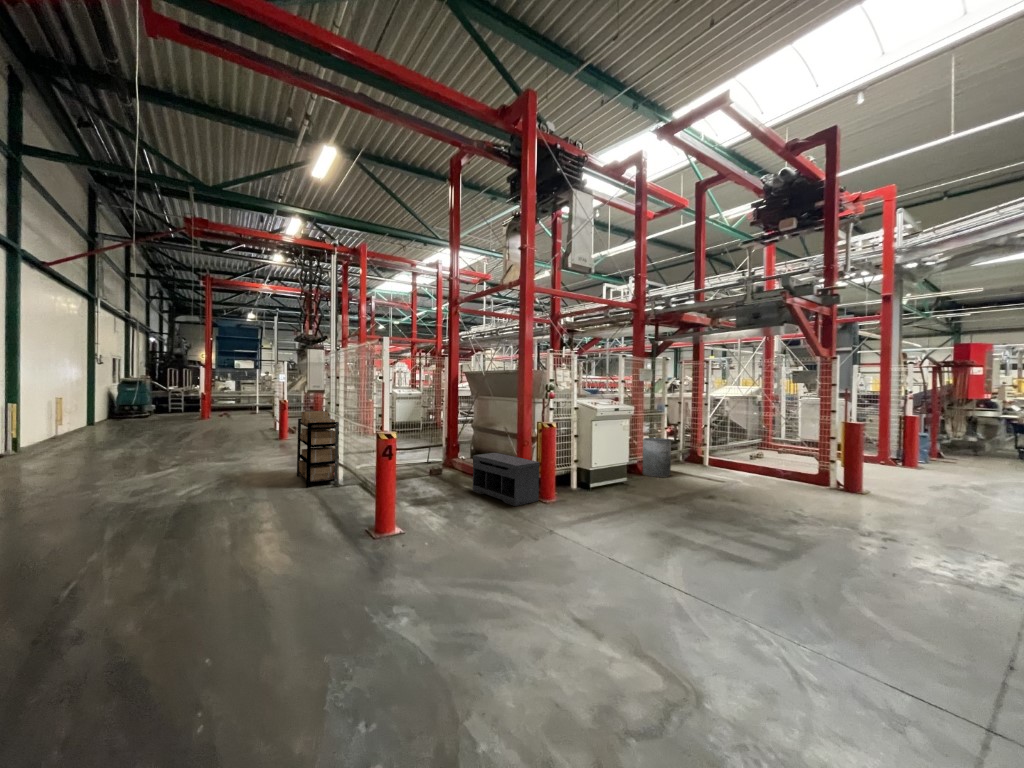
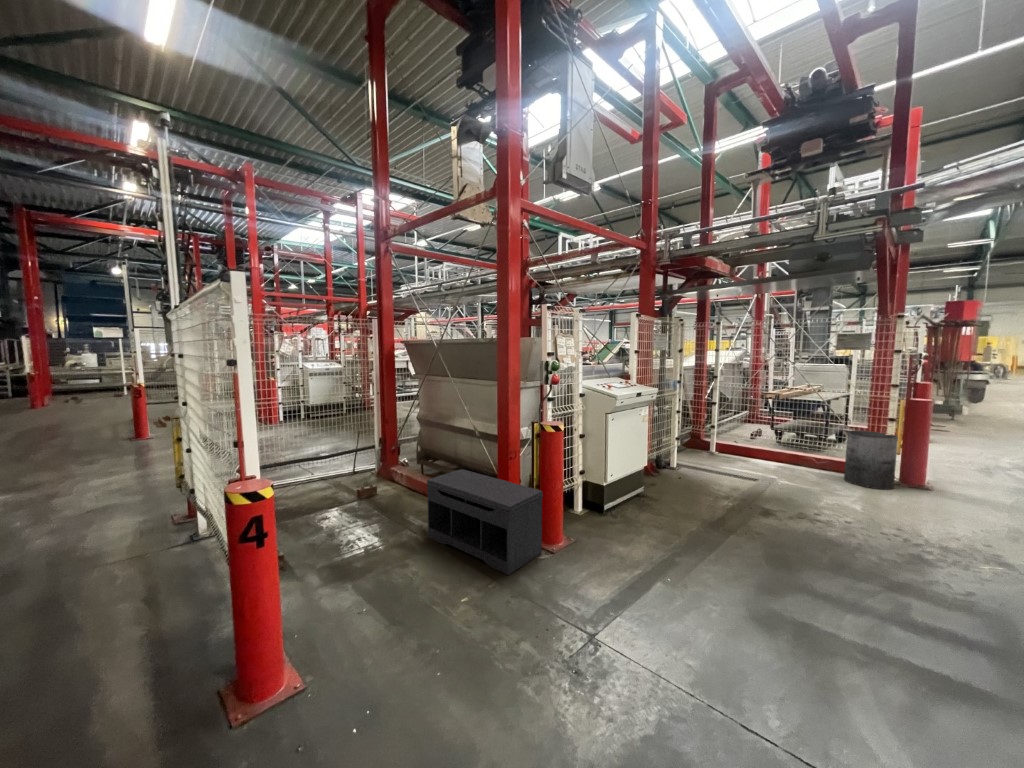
shelving unit: present [297,411,339,488] -> none [104,411,183,560]
trash can: present [643,438,671,477] -> present [844,431,898,489]

